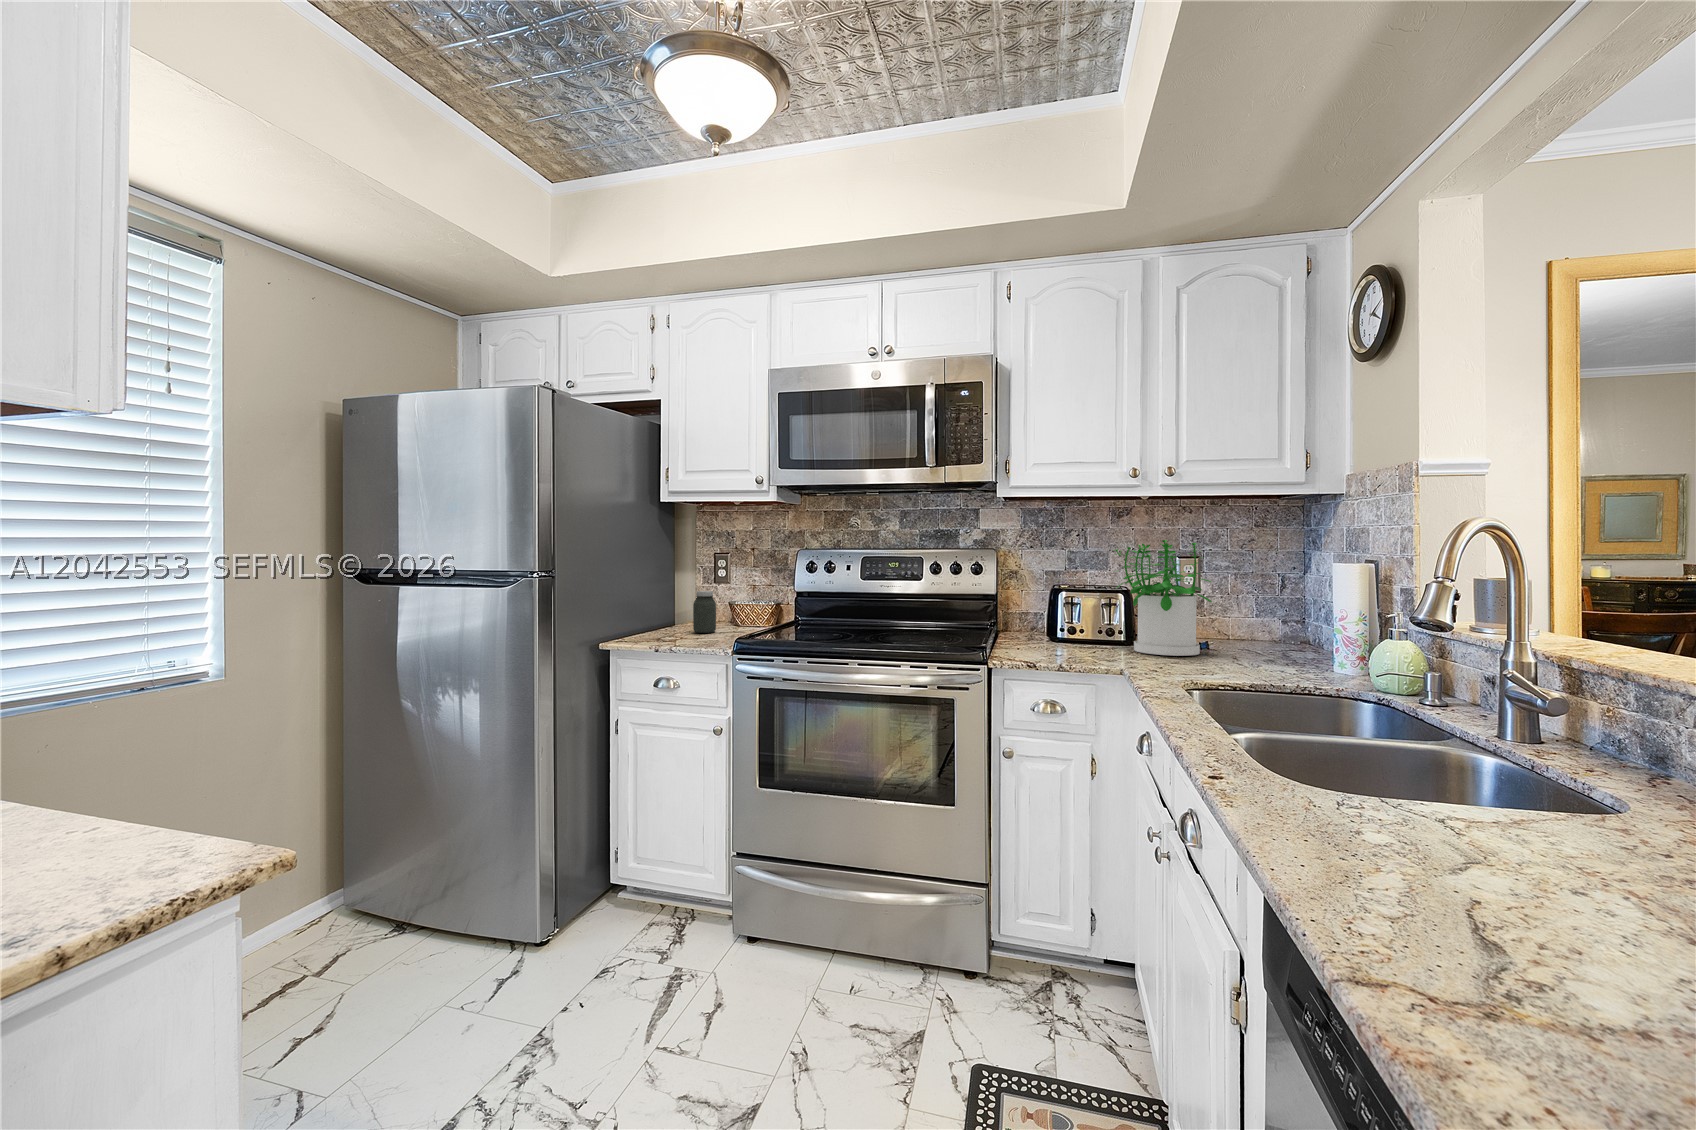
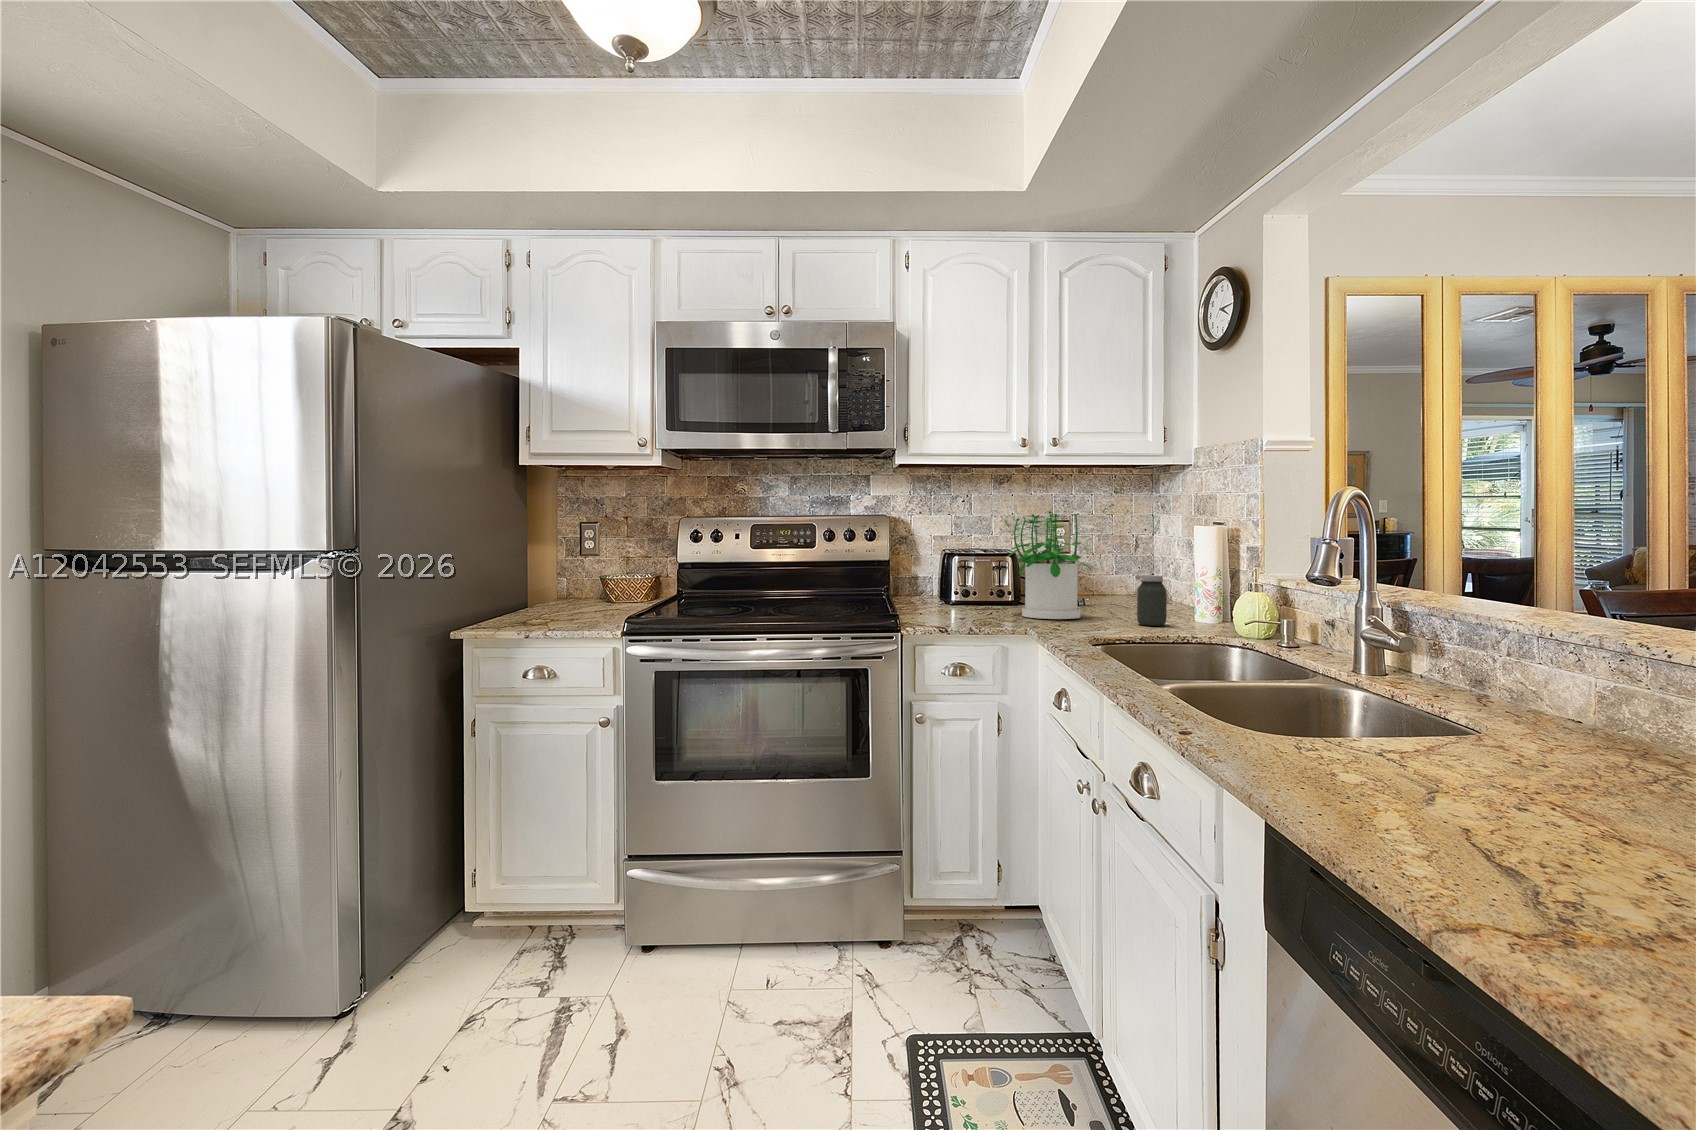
jar: present [693,591,716,633] -> present [1137,576,1167,626]

